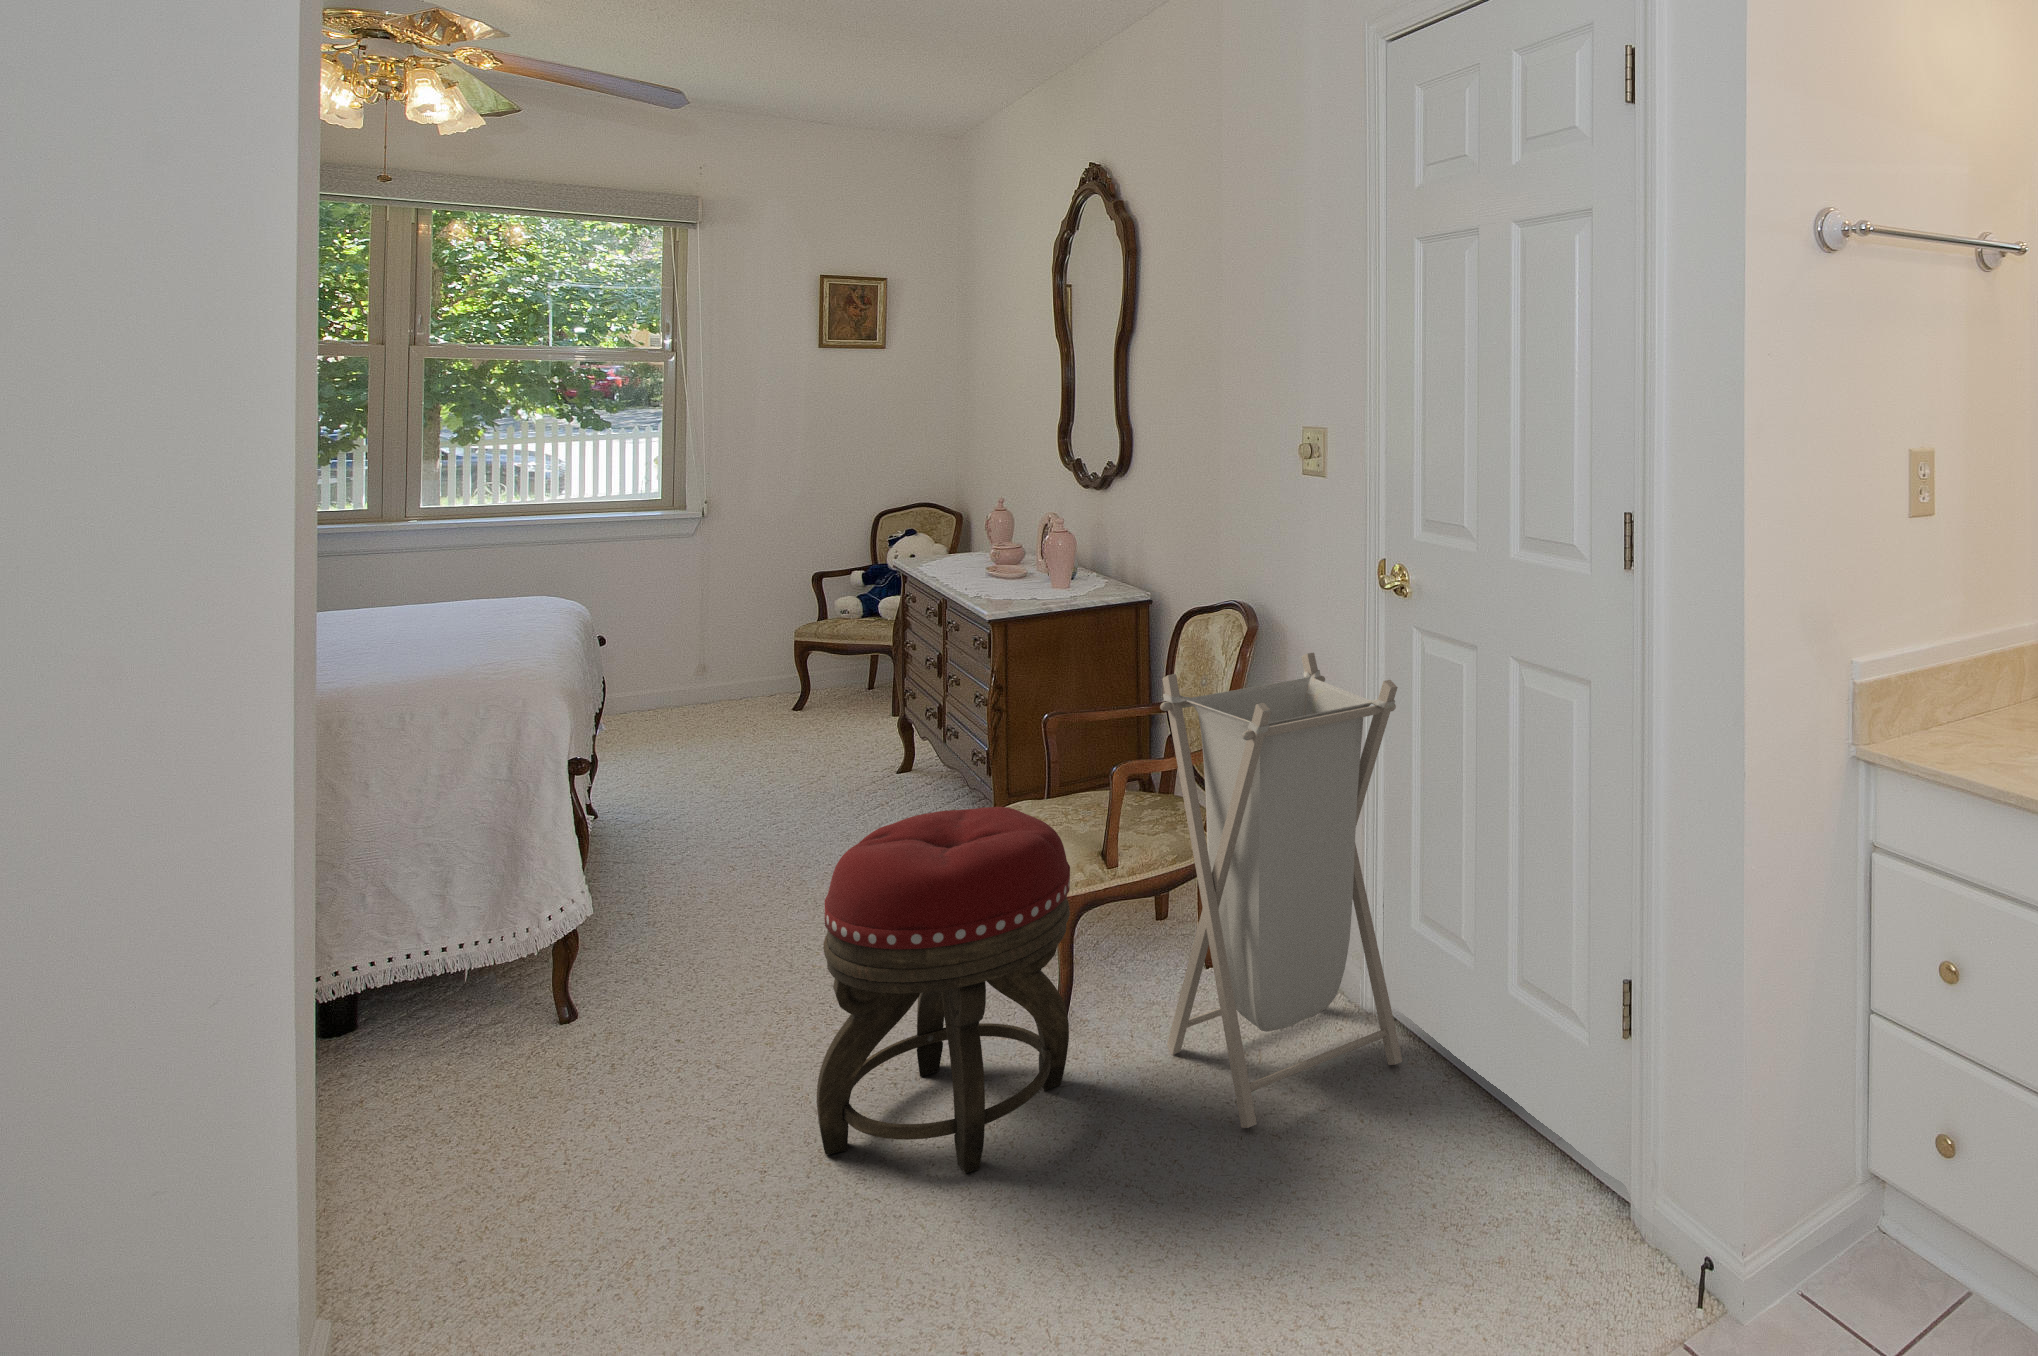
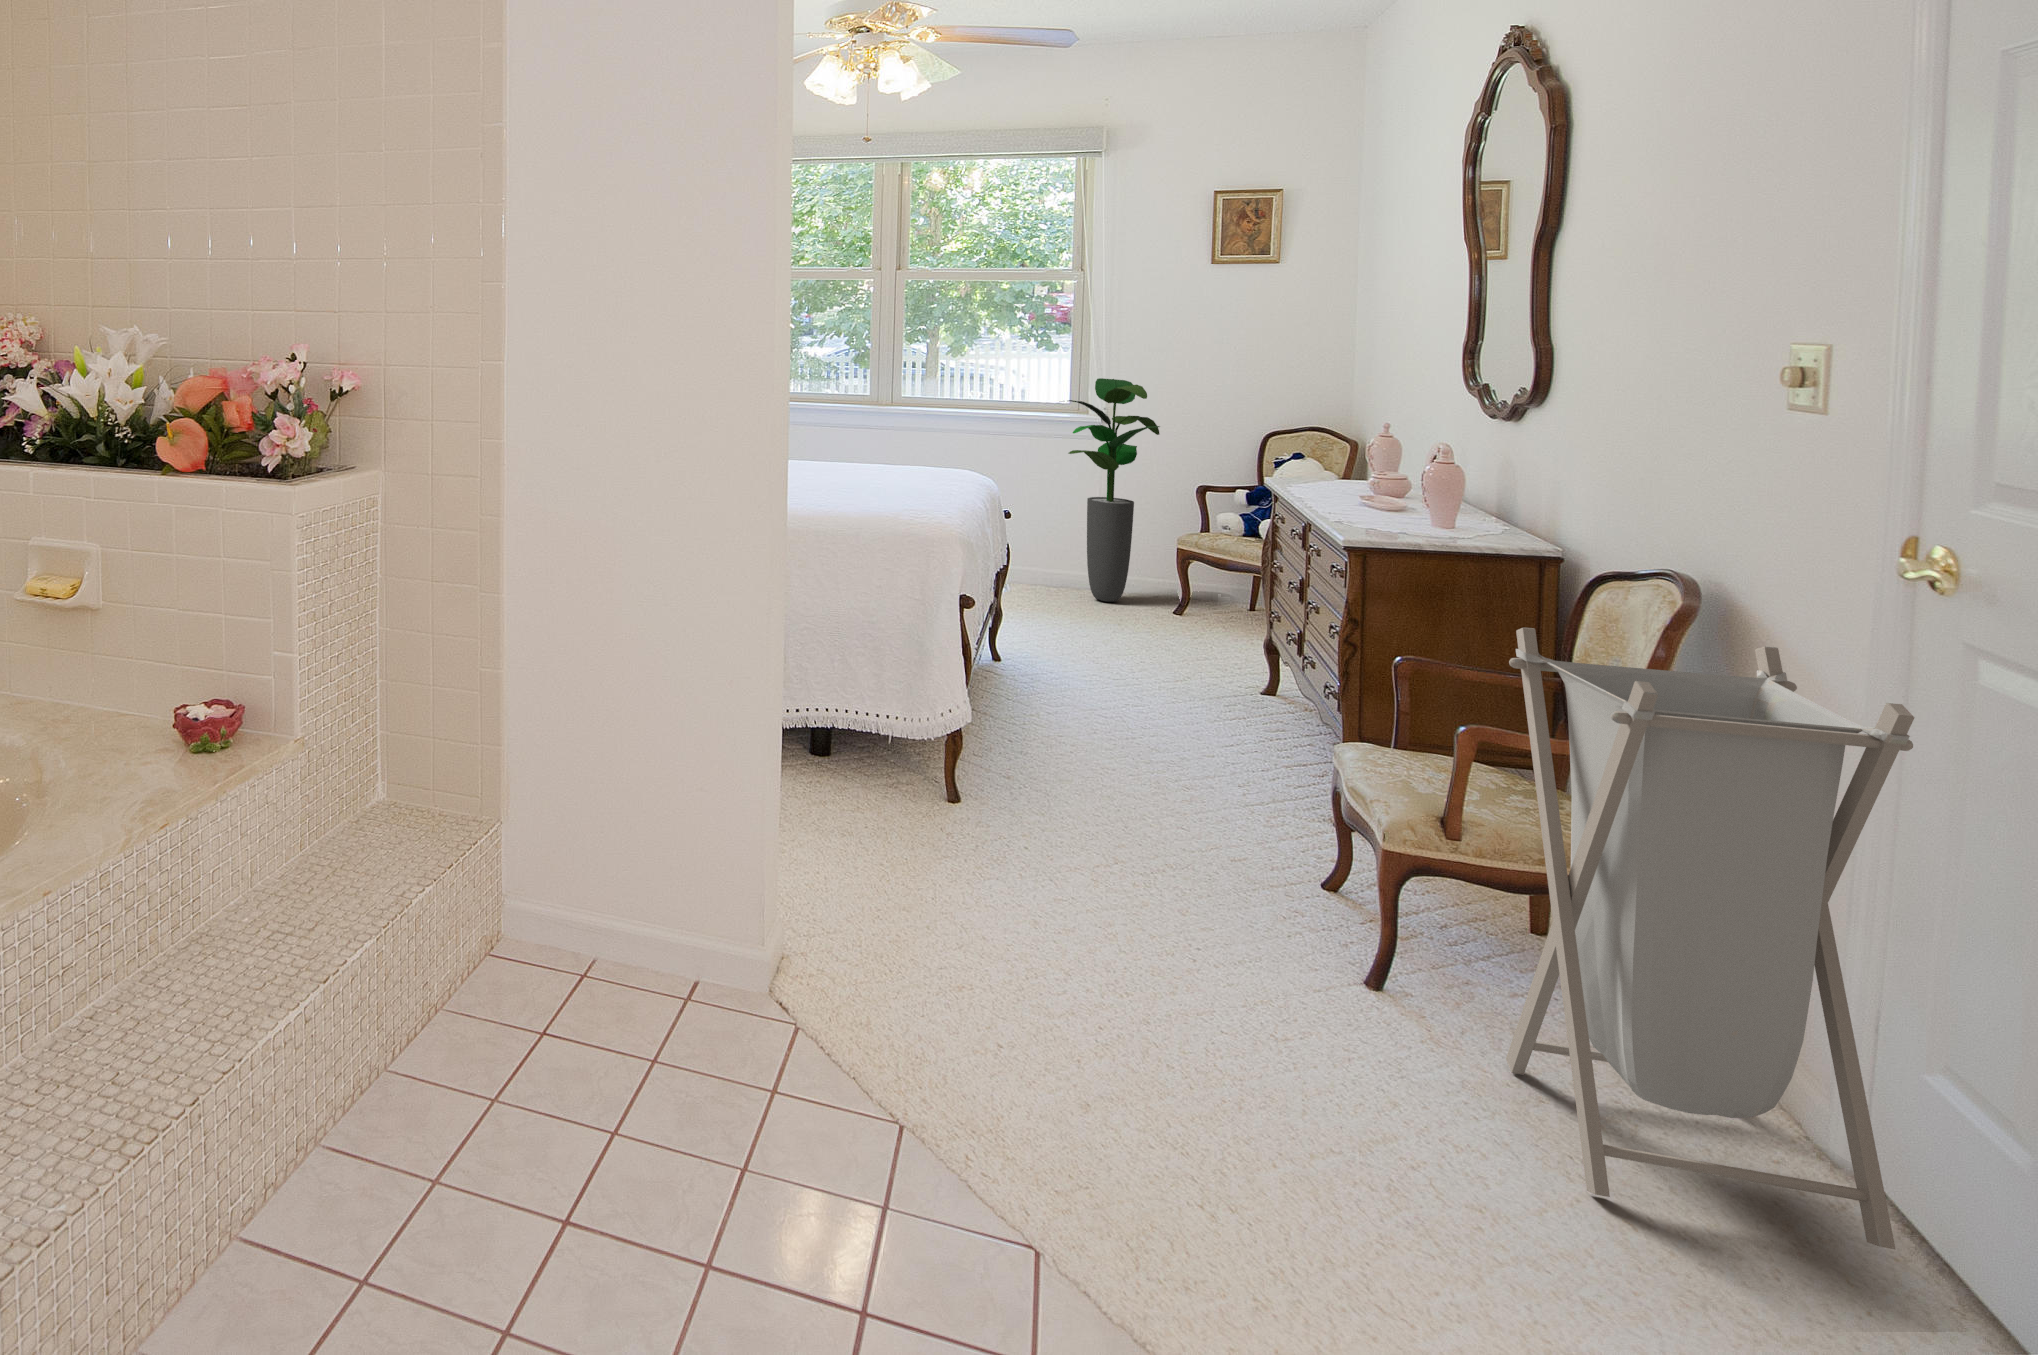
potted plant: none [654,472,774,716] -> present [1069,378,1160,602]
footstool: present [817,807,1070,1173] -> none [1108,707,1377,1068]

